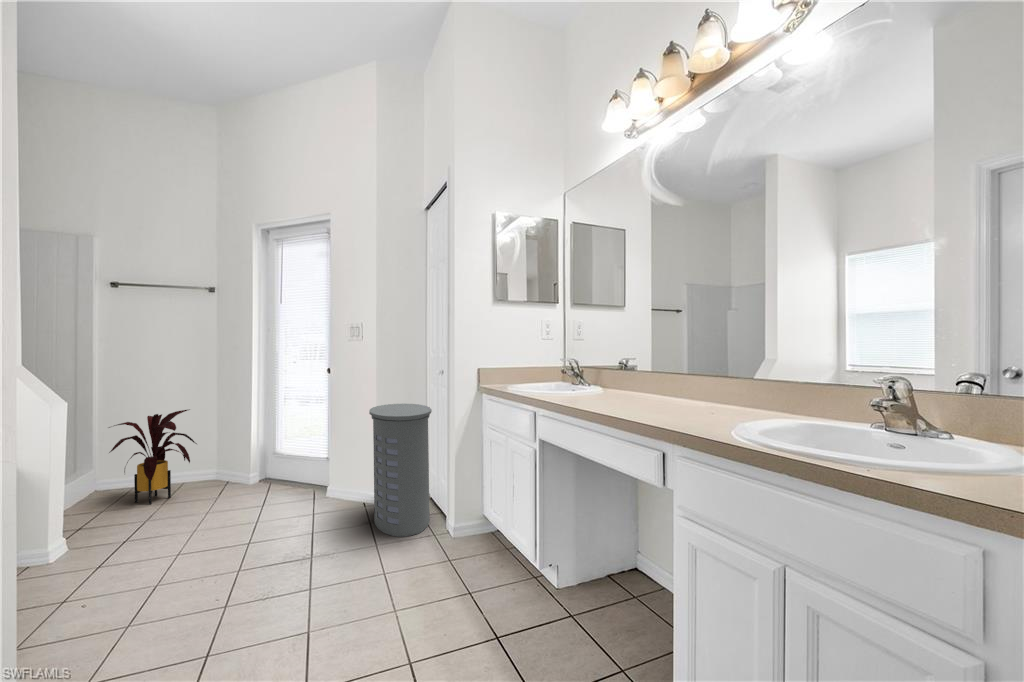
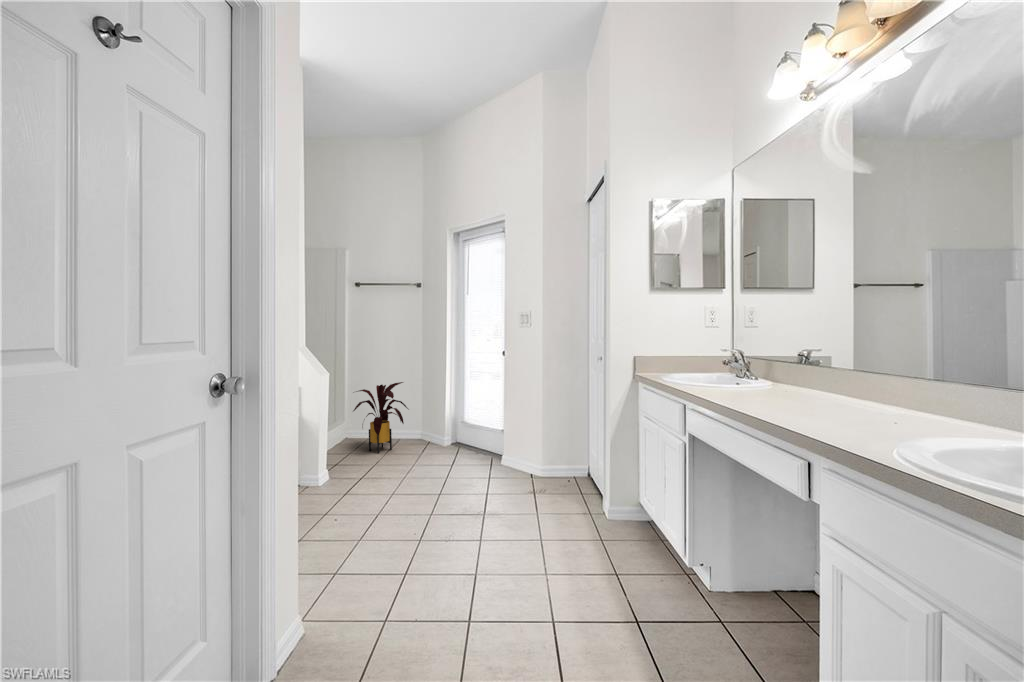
laundry hamper: present [369,404,432,537] -> none [534,387,591,510]

